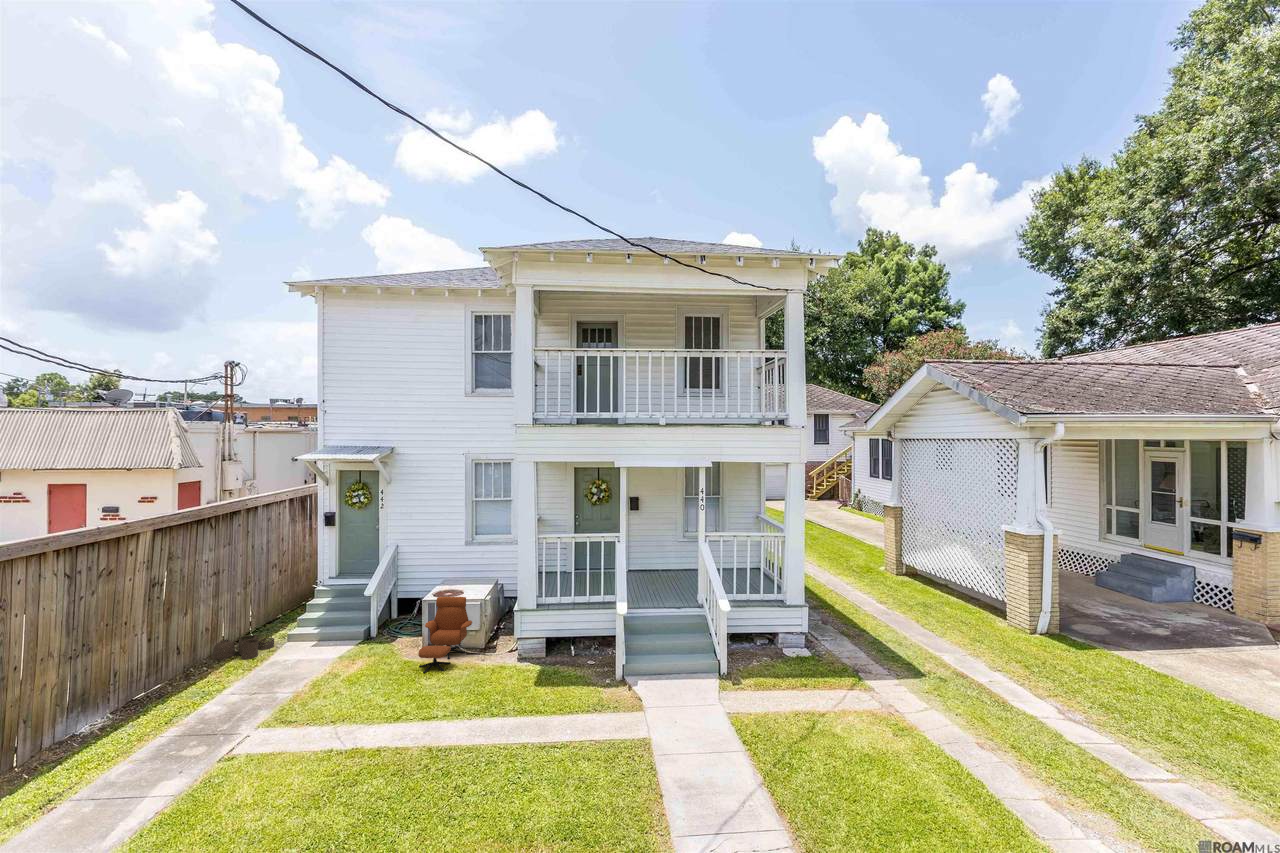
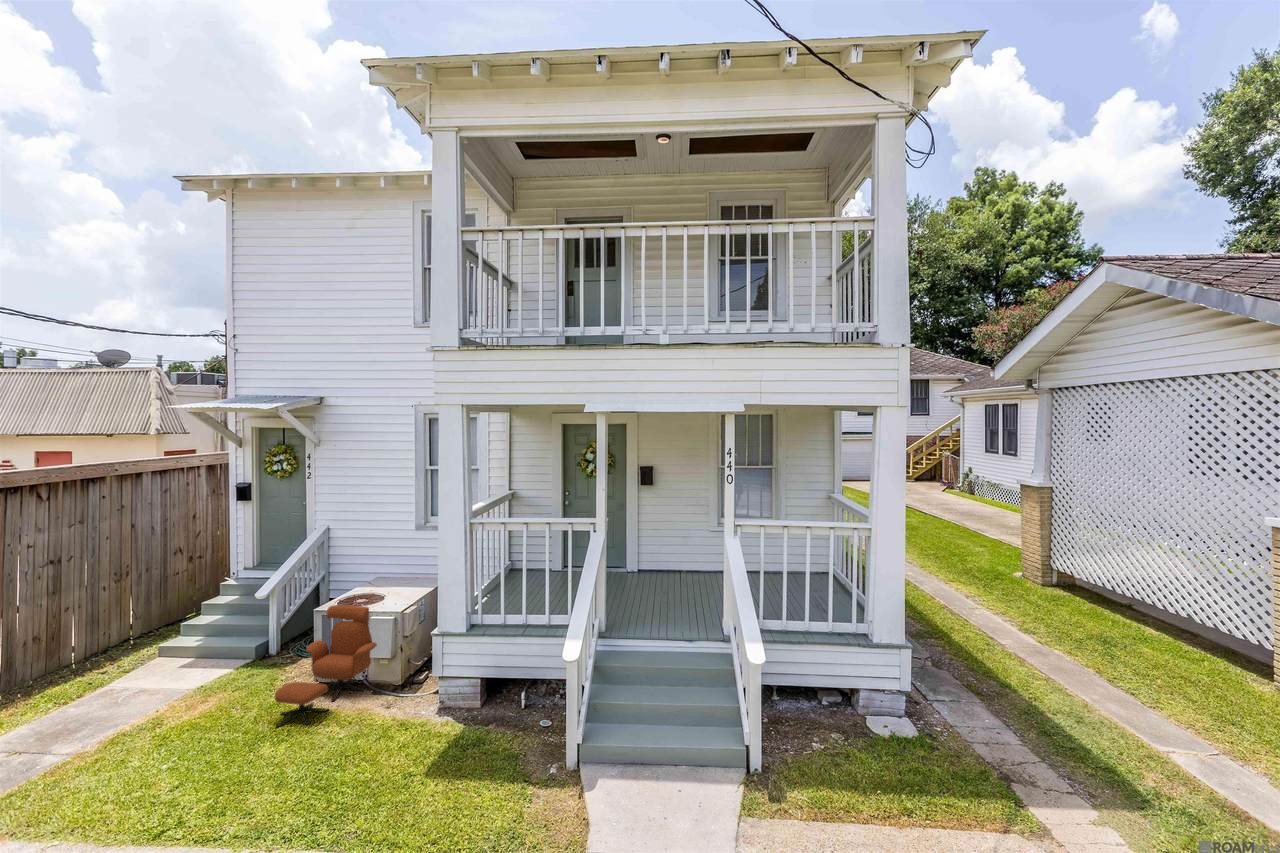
woven basket: present [213,635,274,659] -> none [38,647,135,683]

